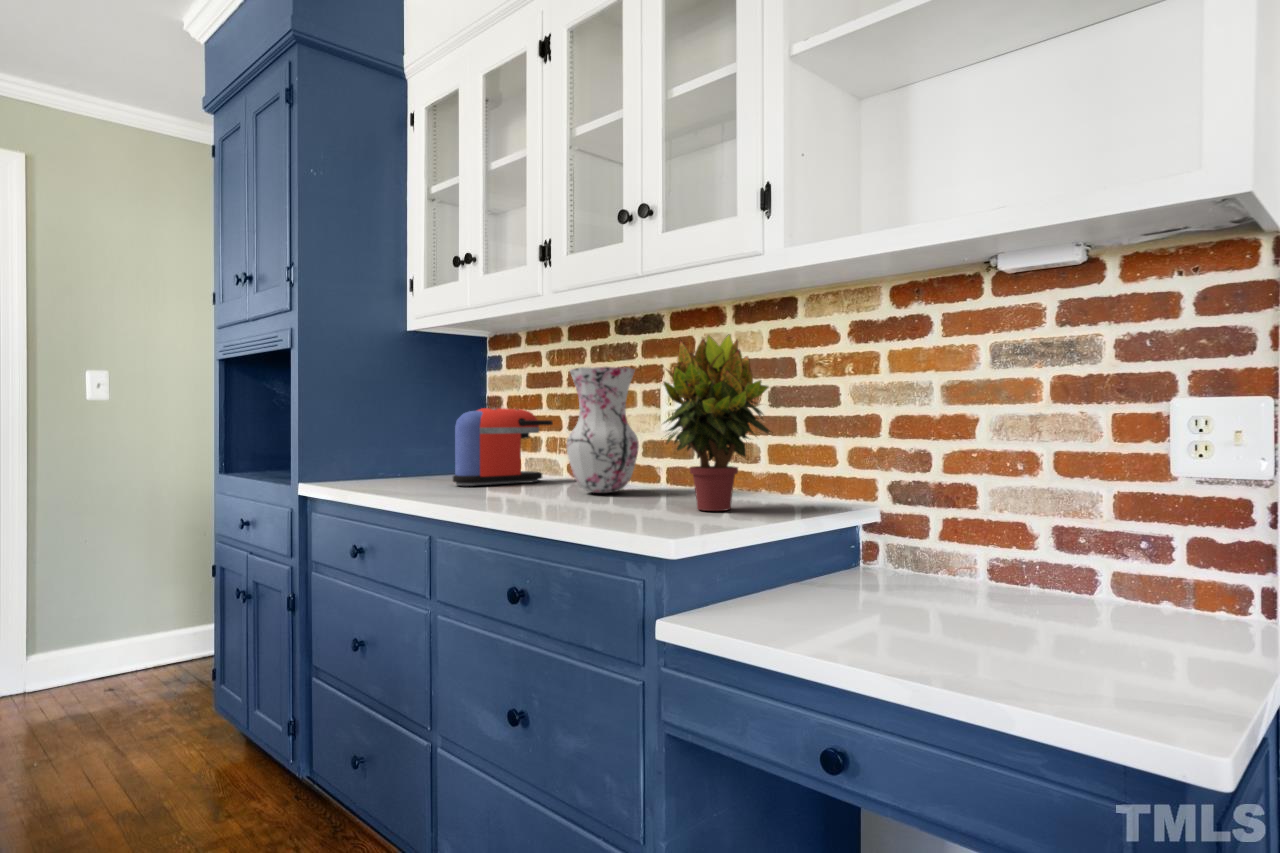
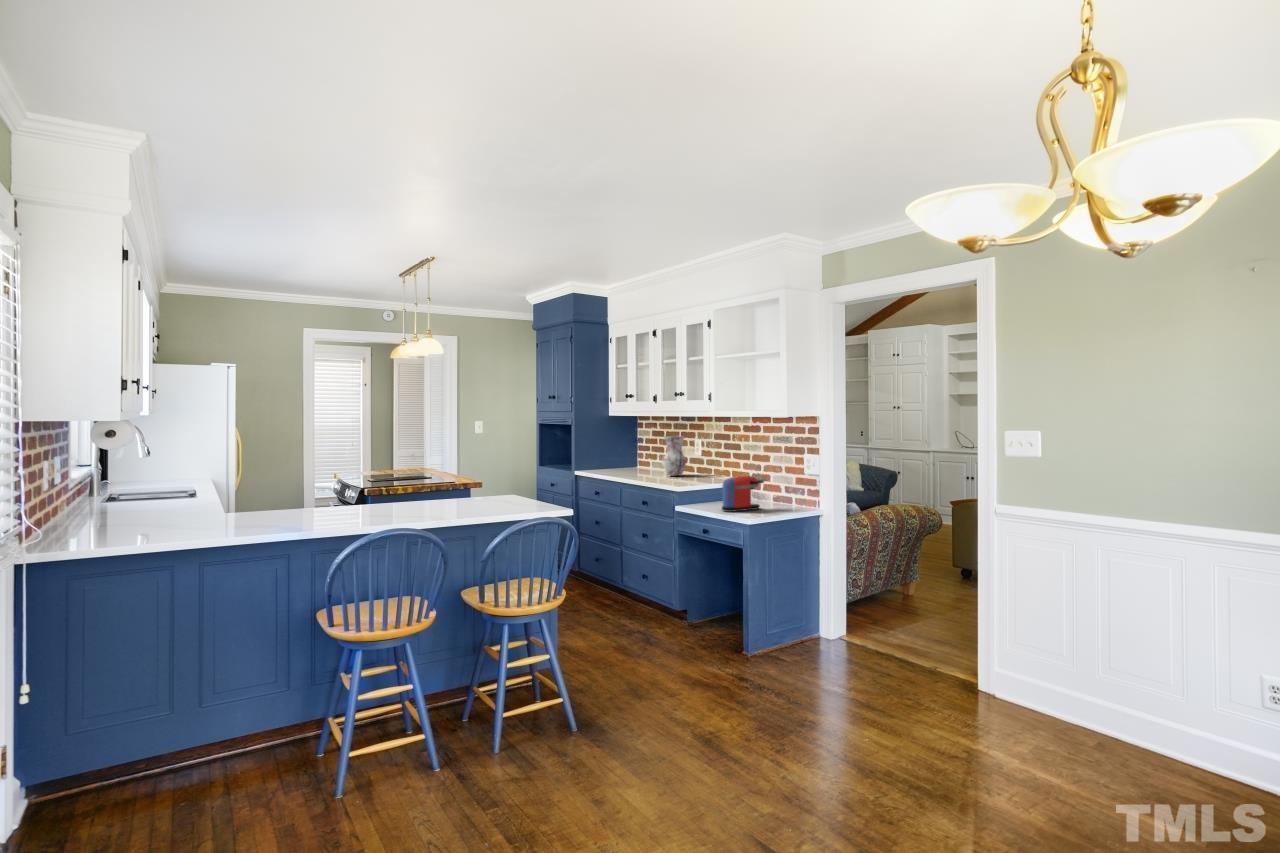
potted plant: present [664,334,770,511] -> none [686,431,719,482]
coffee maker: present [453,408,553,486] -> present [722,476,764,512]

